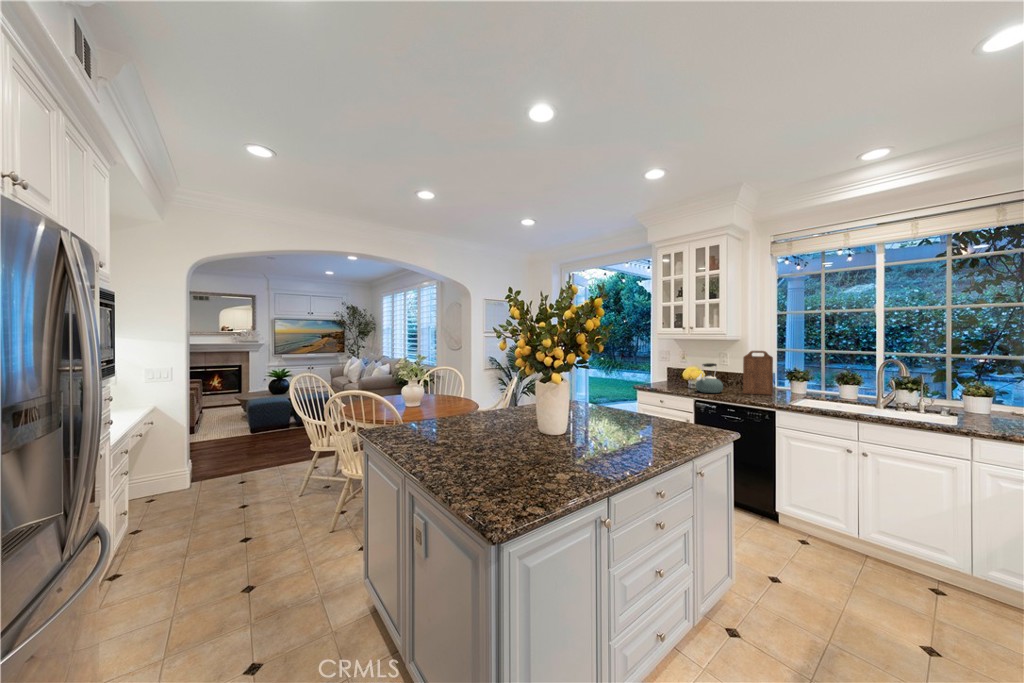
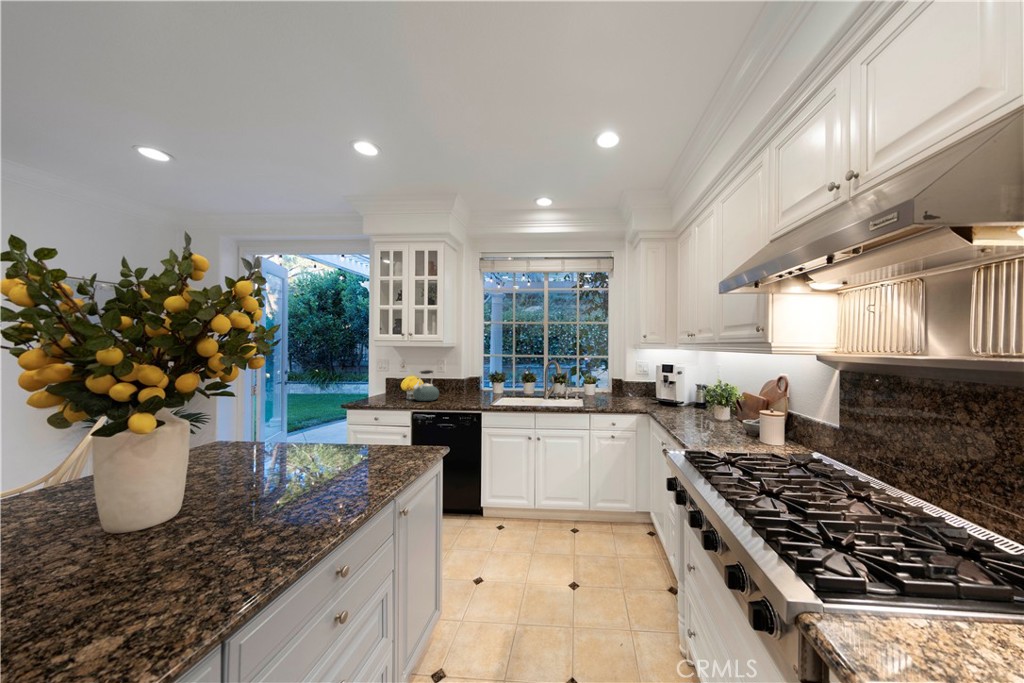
cutting board: present [743,351,773,395] -> none [456,357,481,399]

